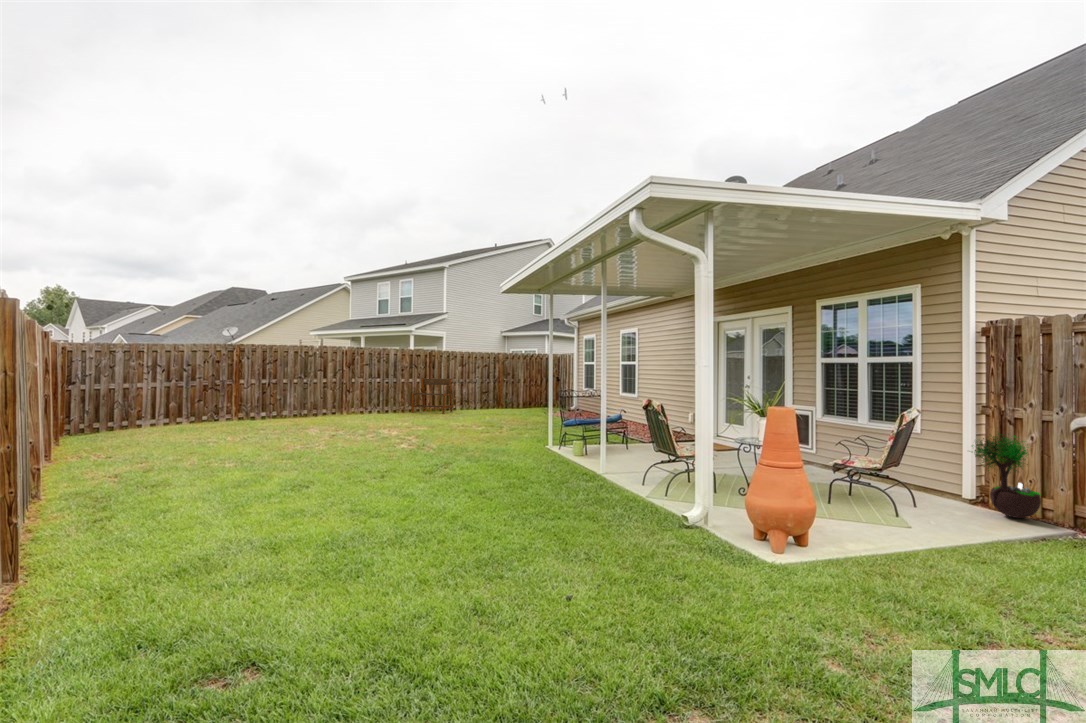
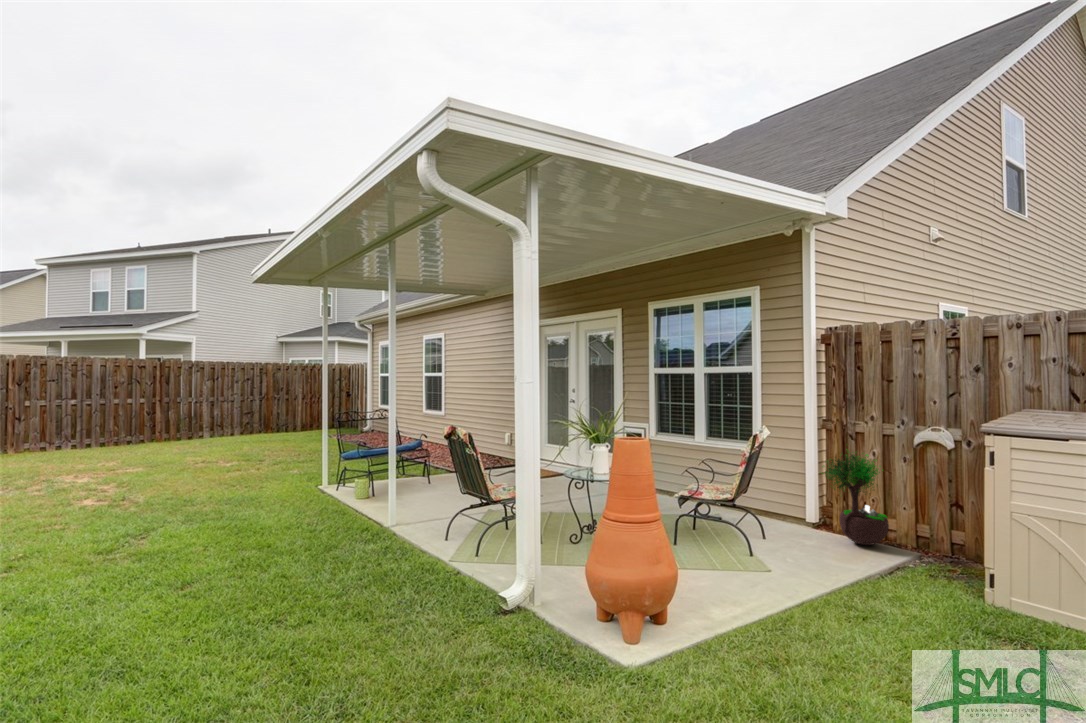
bench: present [411,378,453,414] -> none [131,397,198,445]

